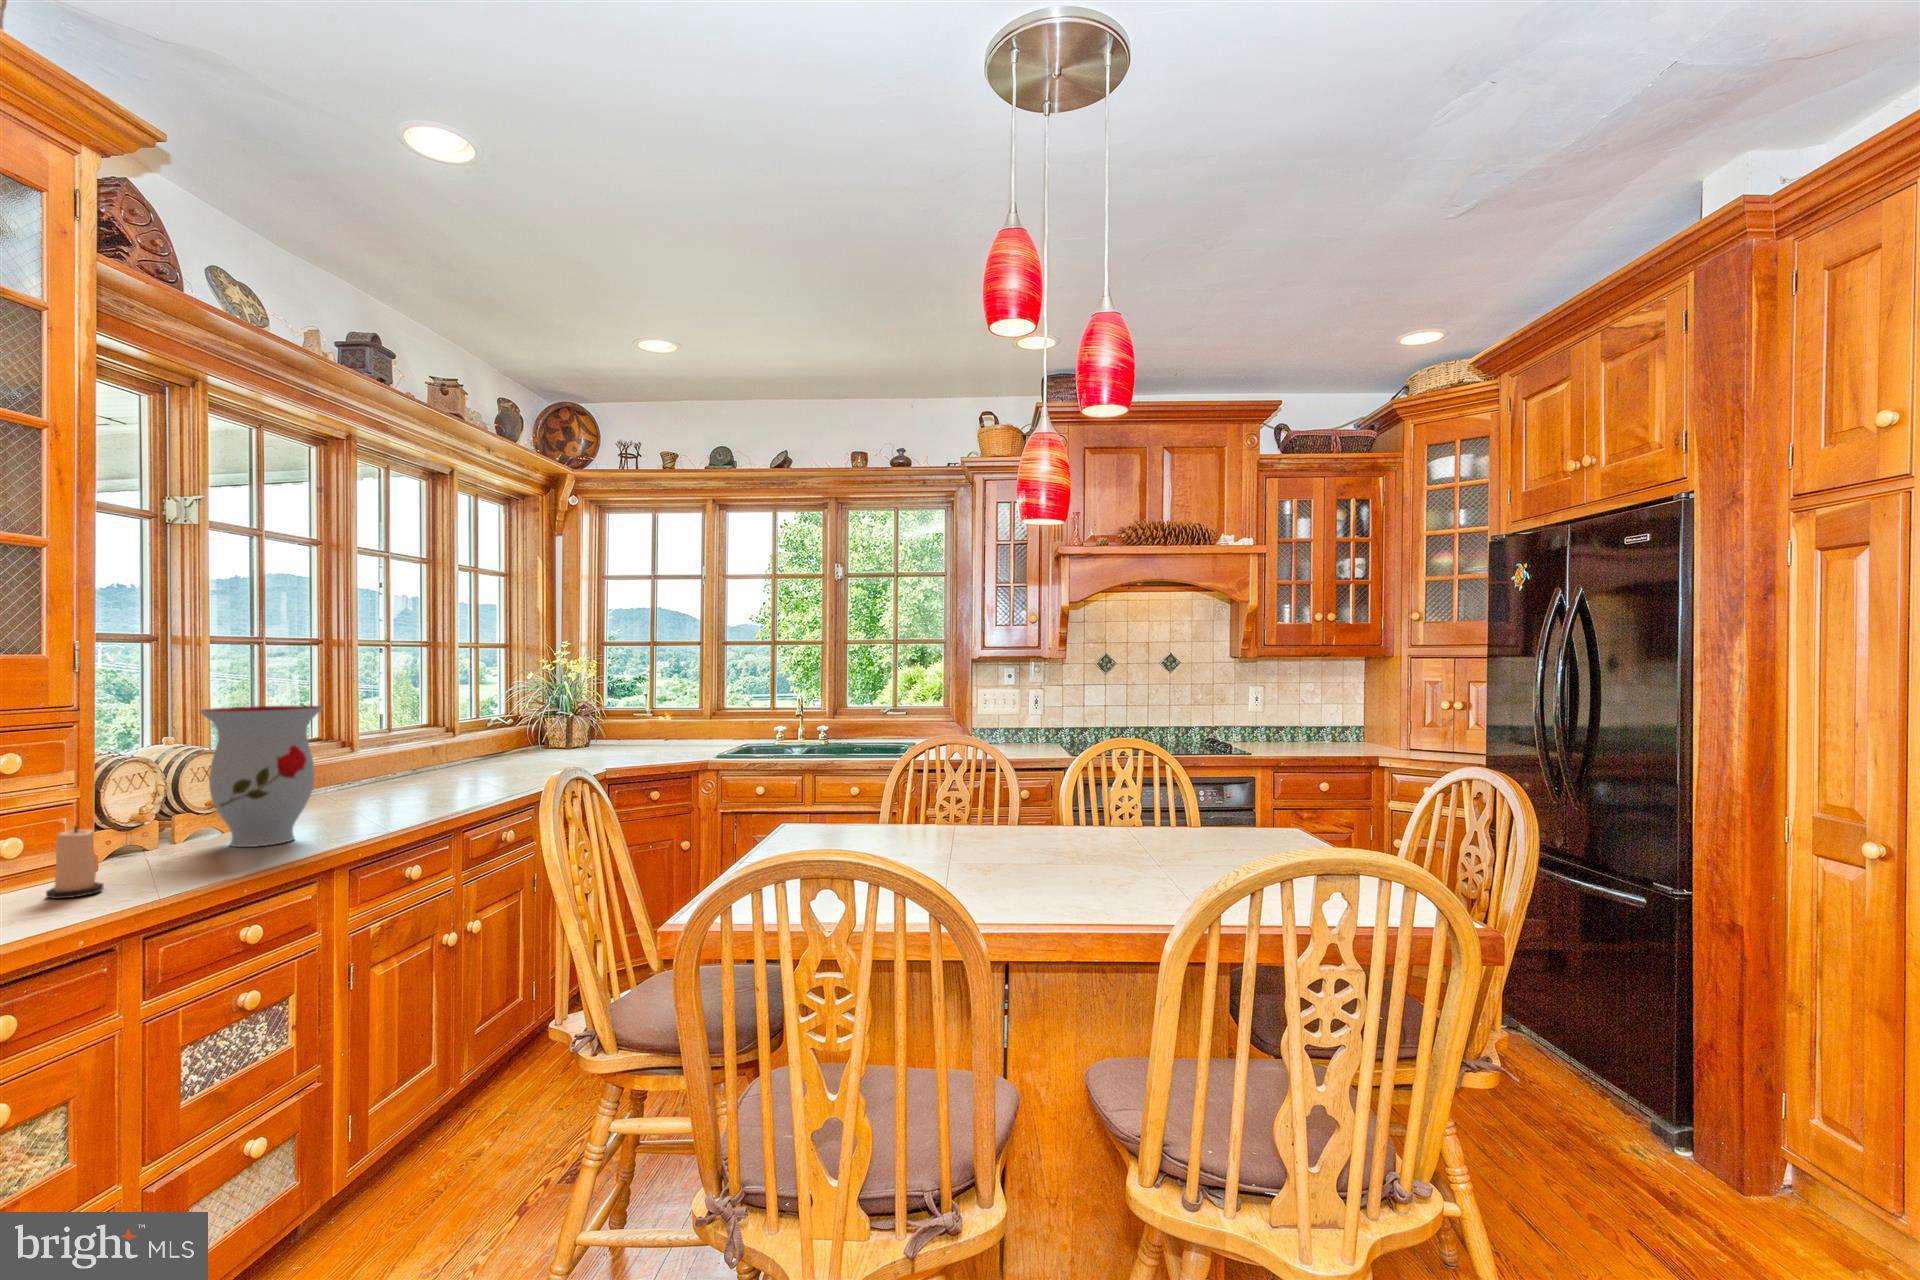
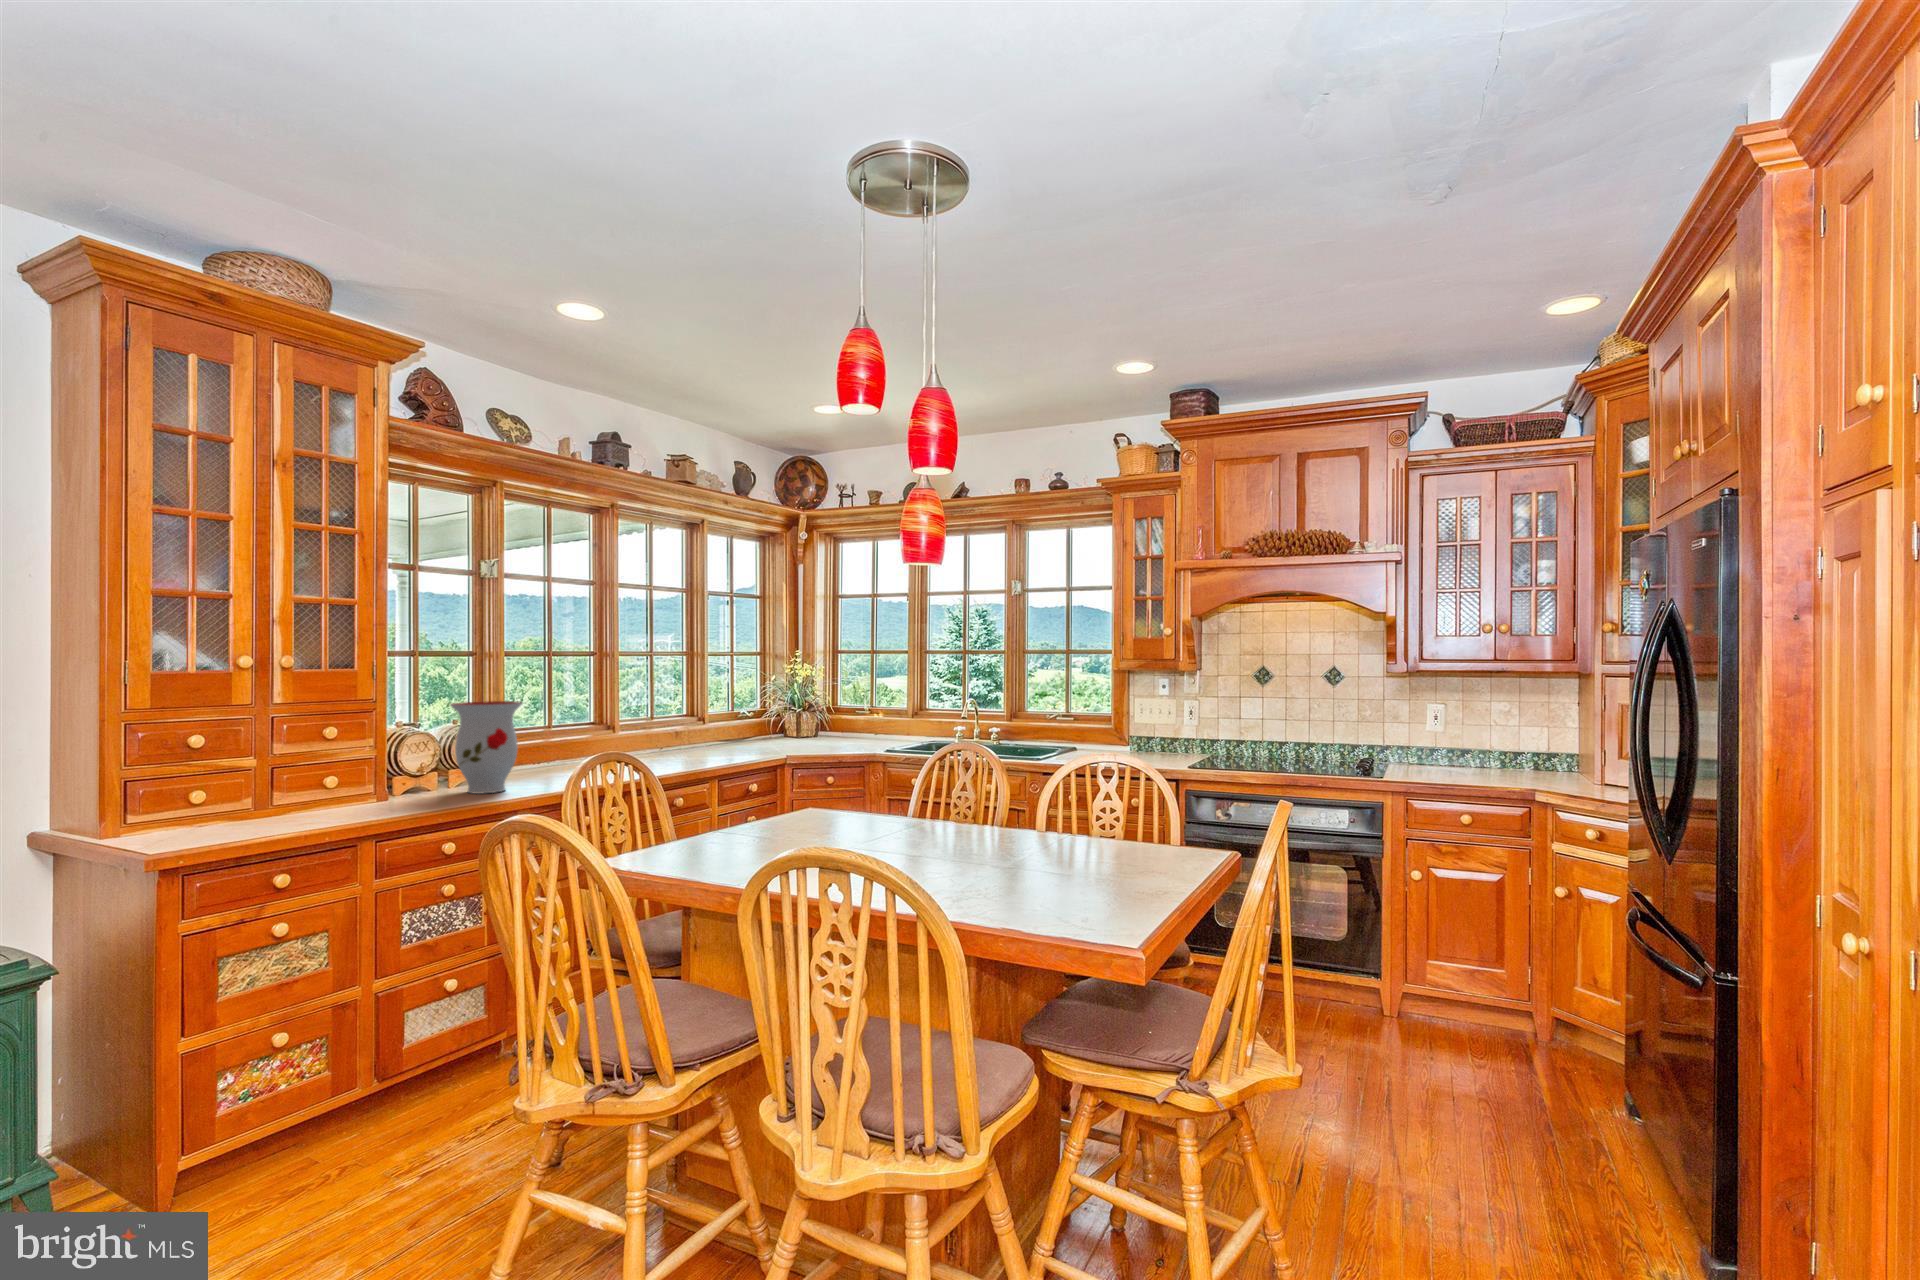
candle: present [46,826,103,899] -> none [337,771,366,814]

